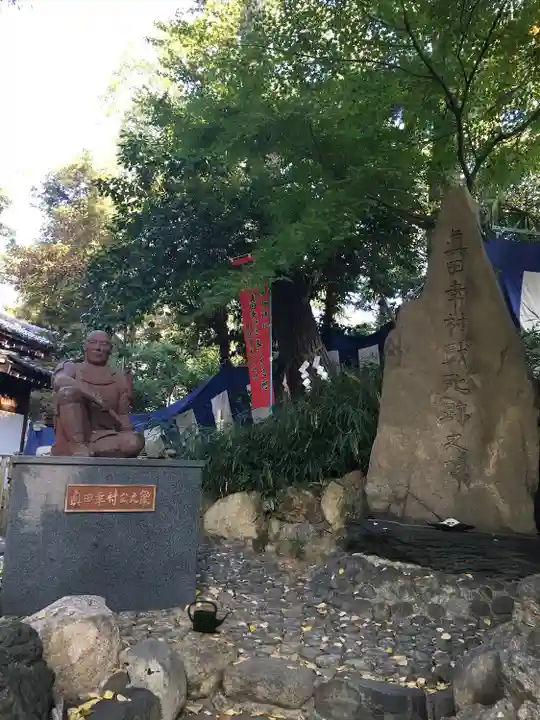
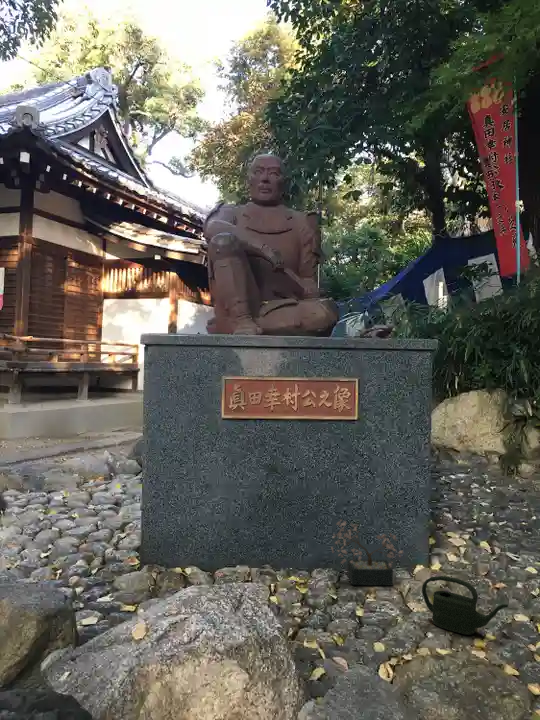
decorative plant: none [133,576,178,617] -> present [331,520,403,585]

